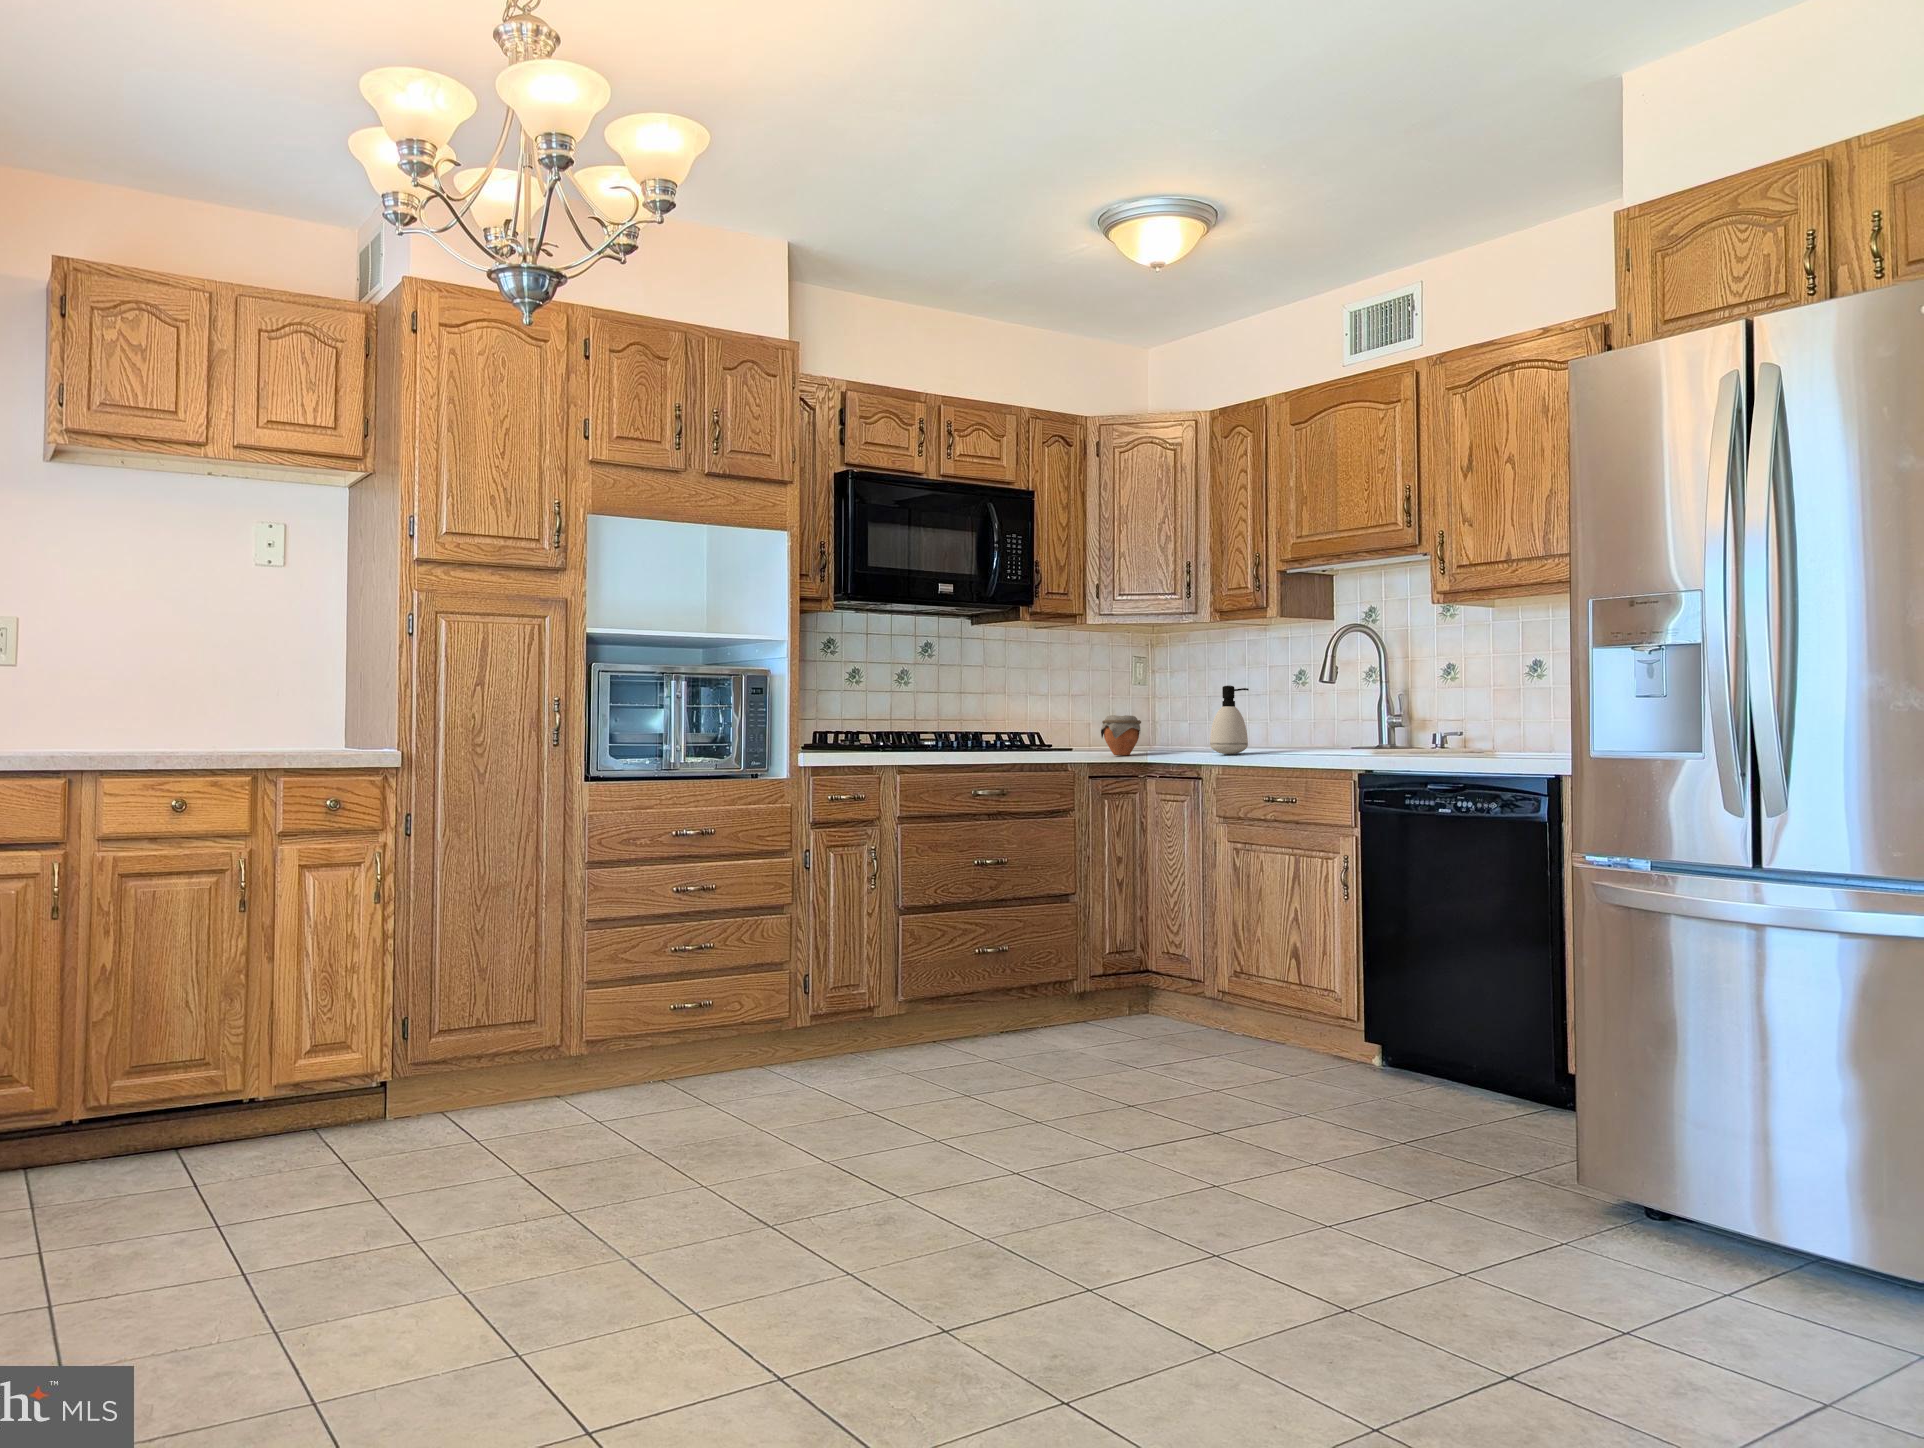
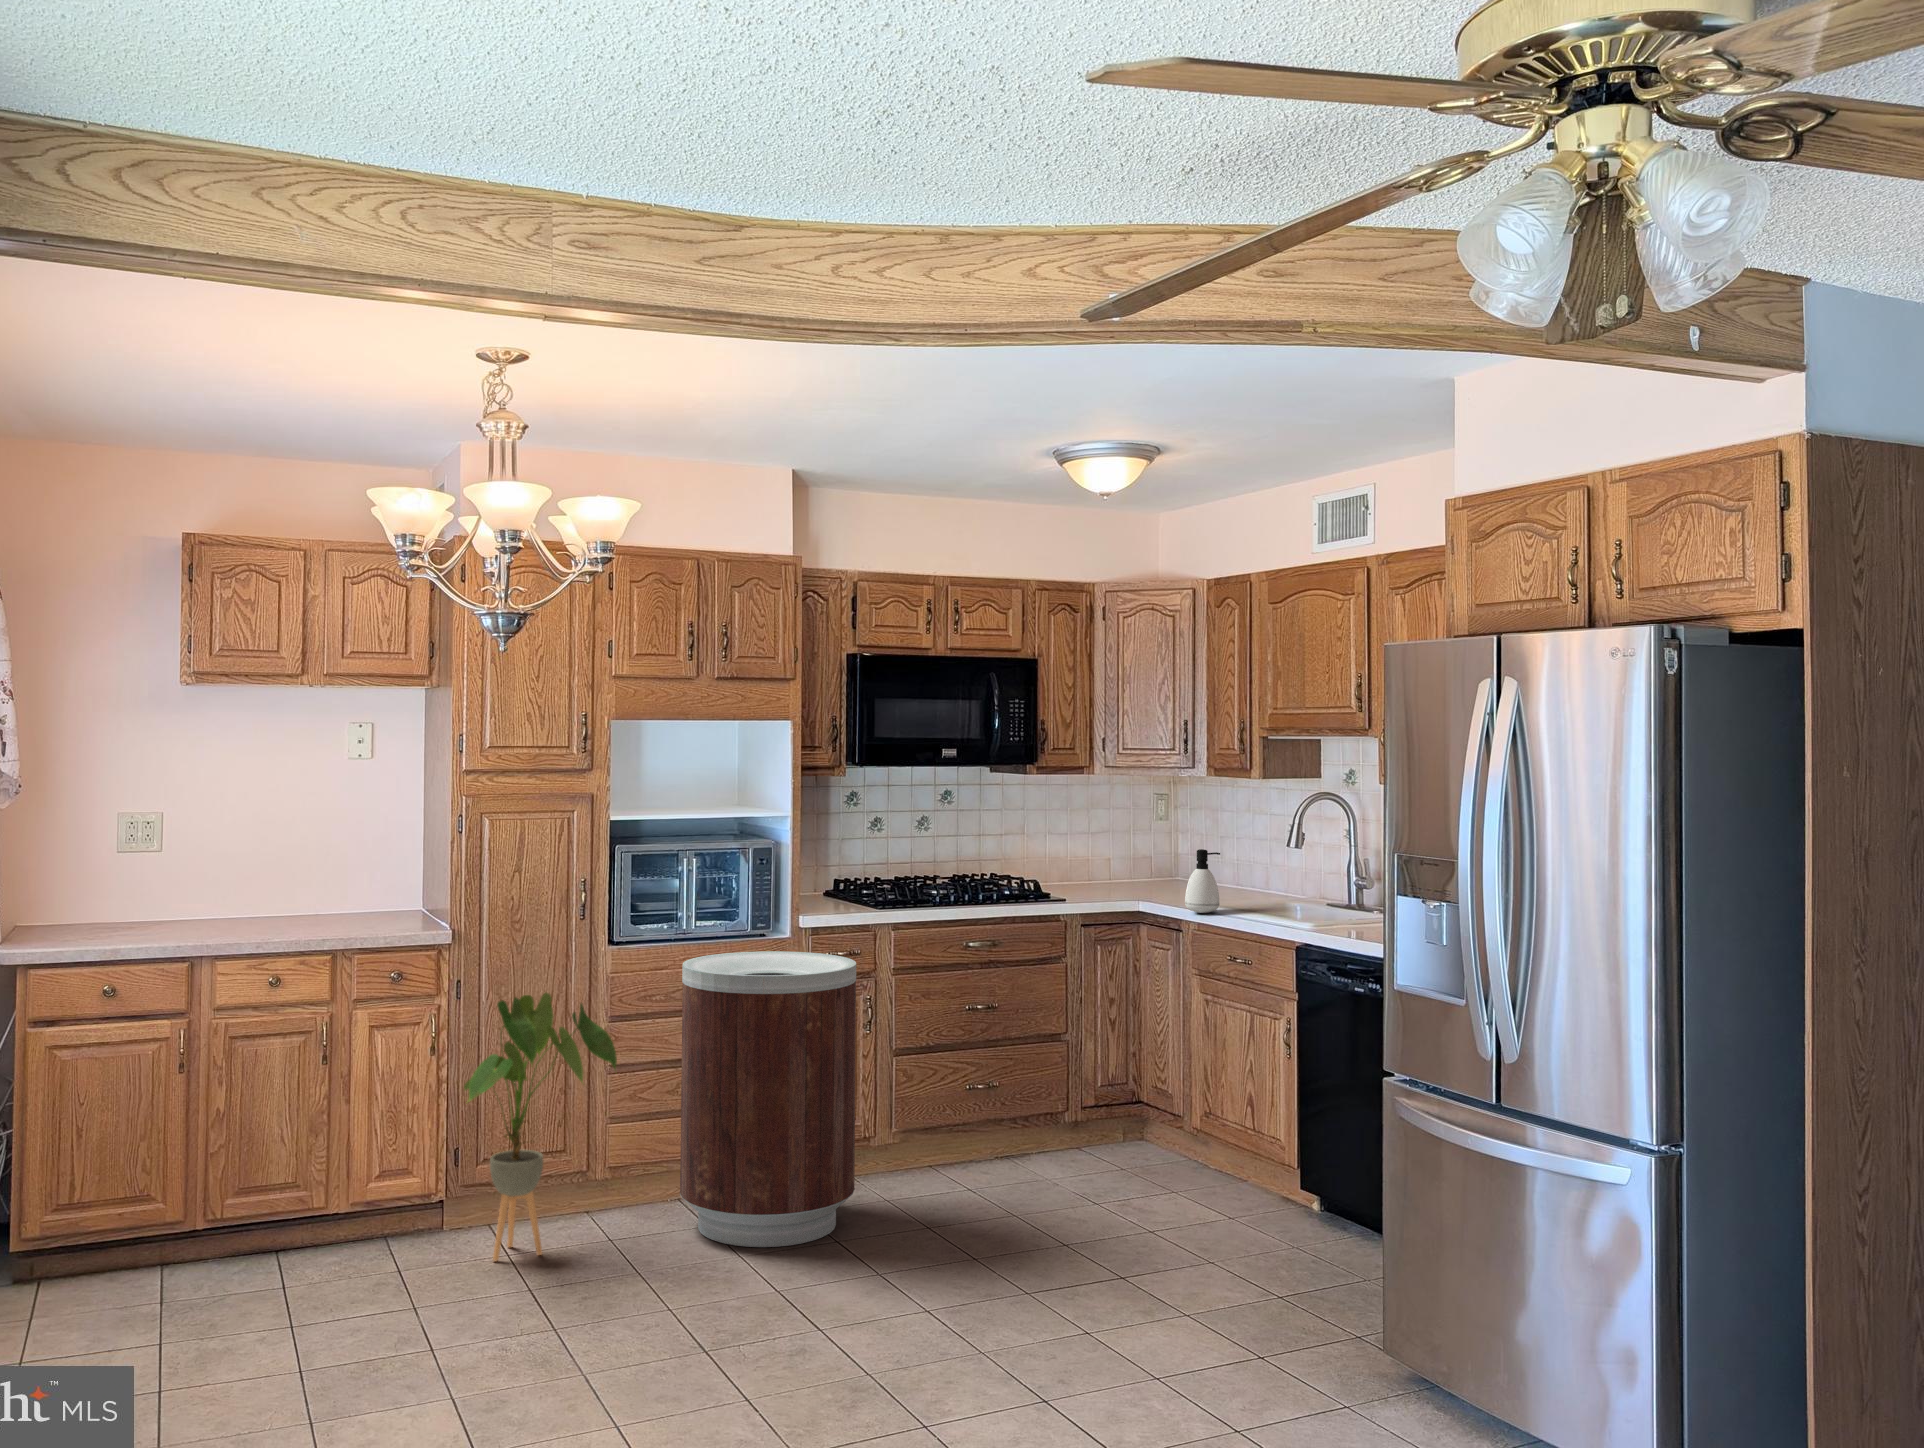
jar: present [1101,715,1141,755] -> none [1094,868,1132,906]
trash can: none [679,789,886,1118] -> present [680,951,856,1247]
house plant: none [422,821,619,1144] -> present [464,993,617,1261]

